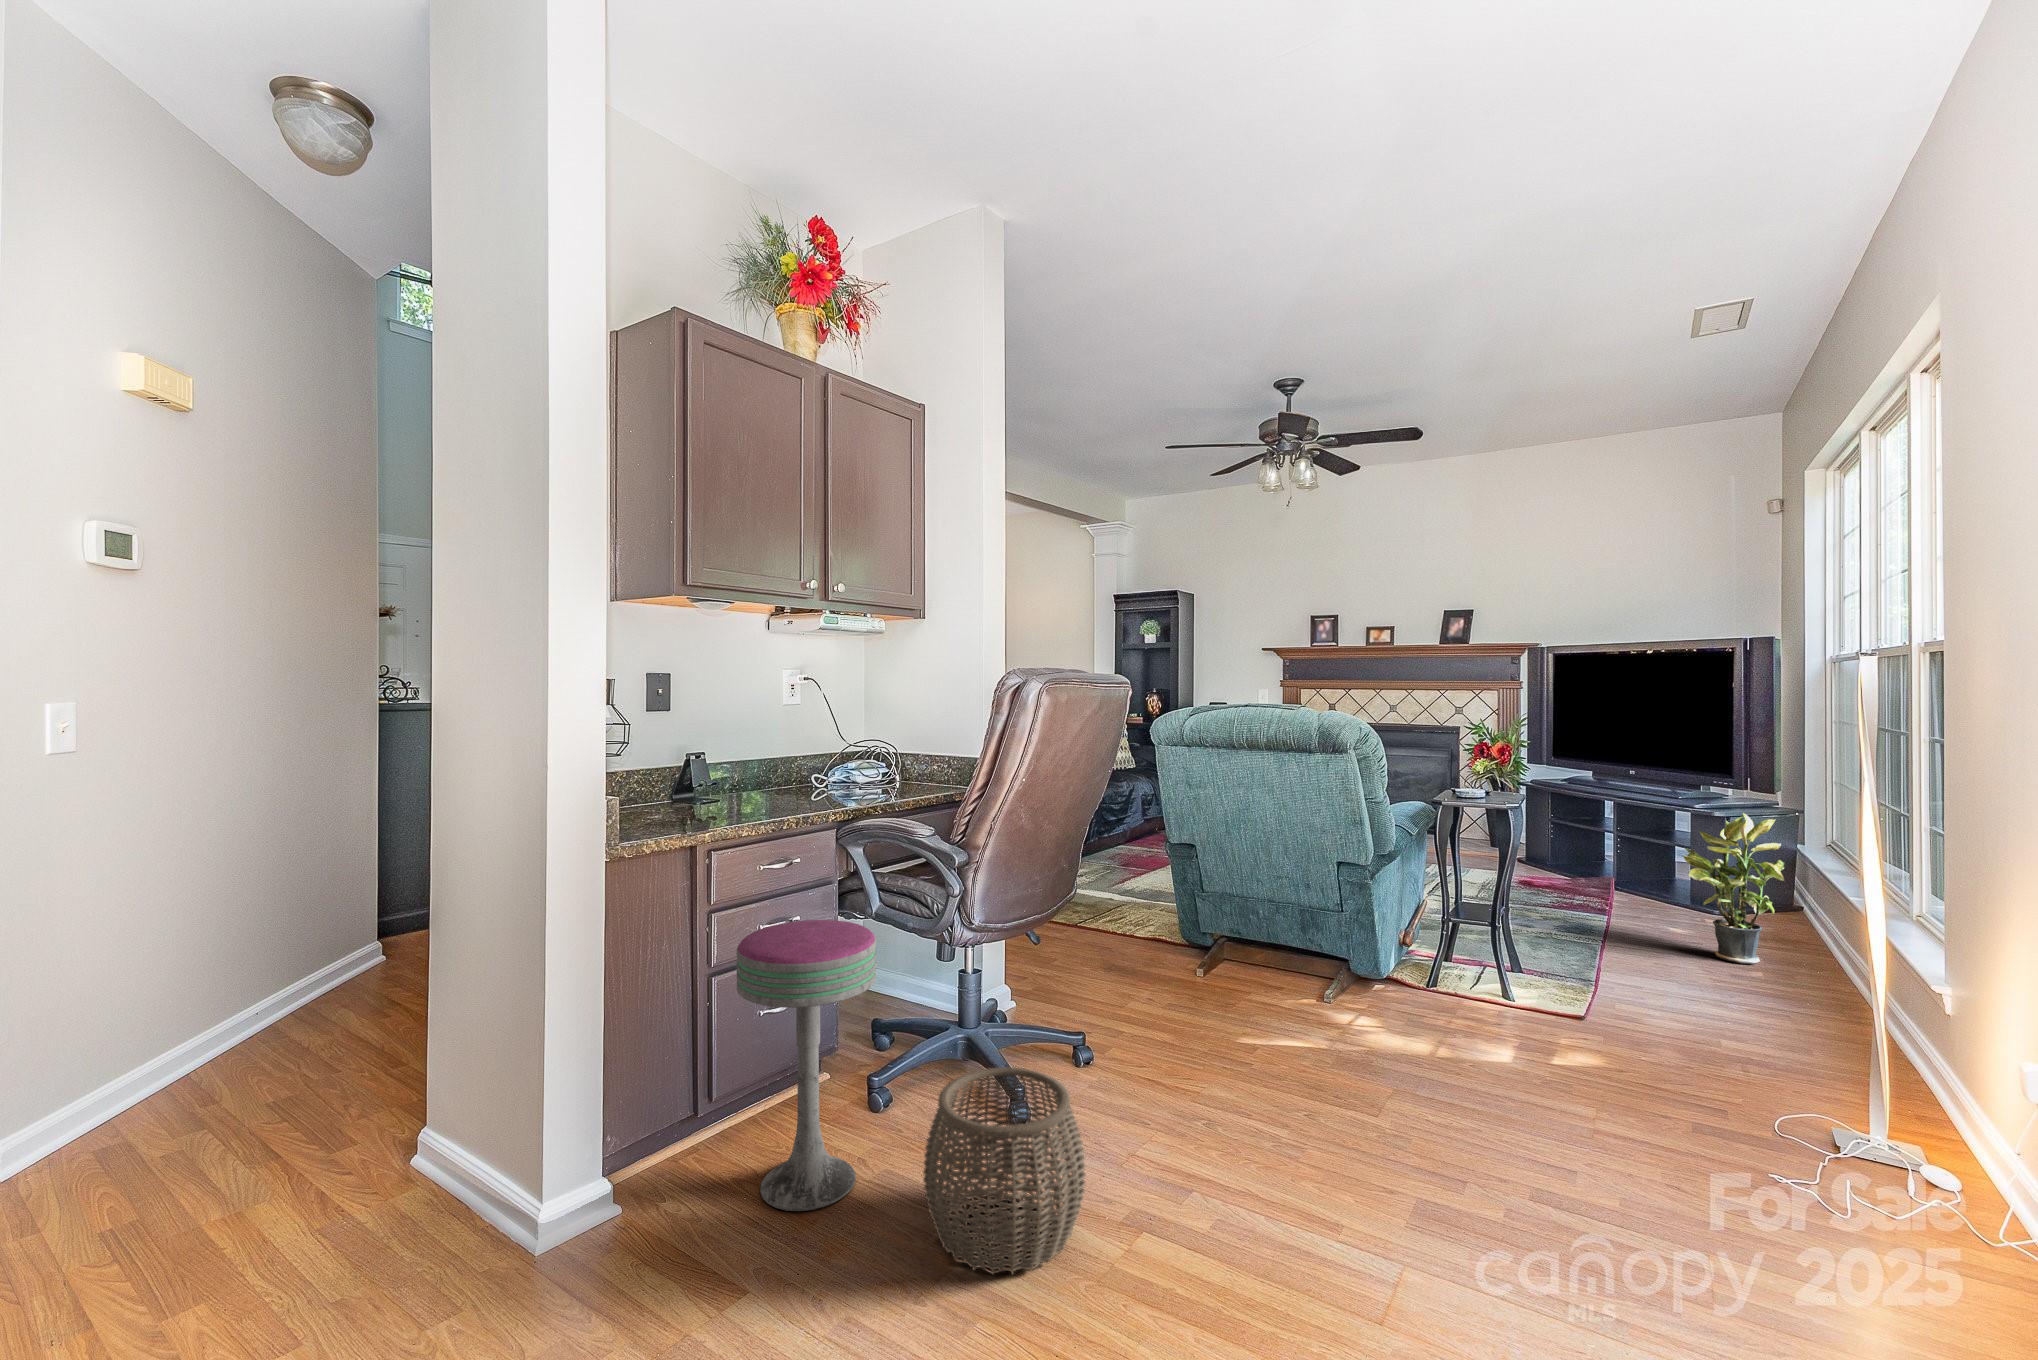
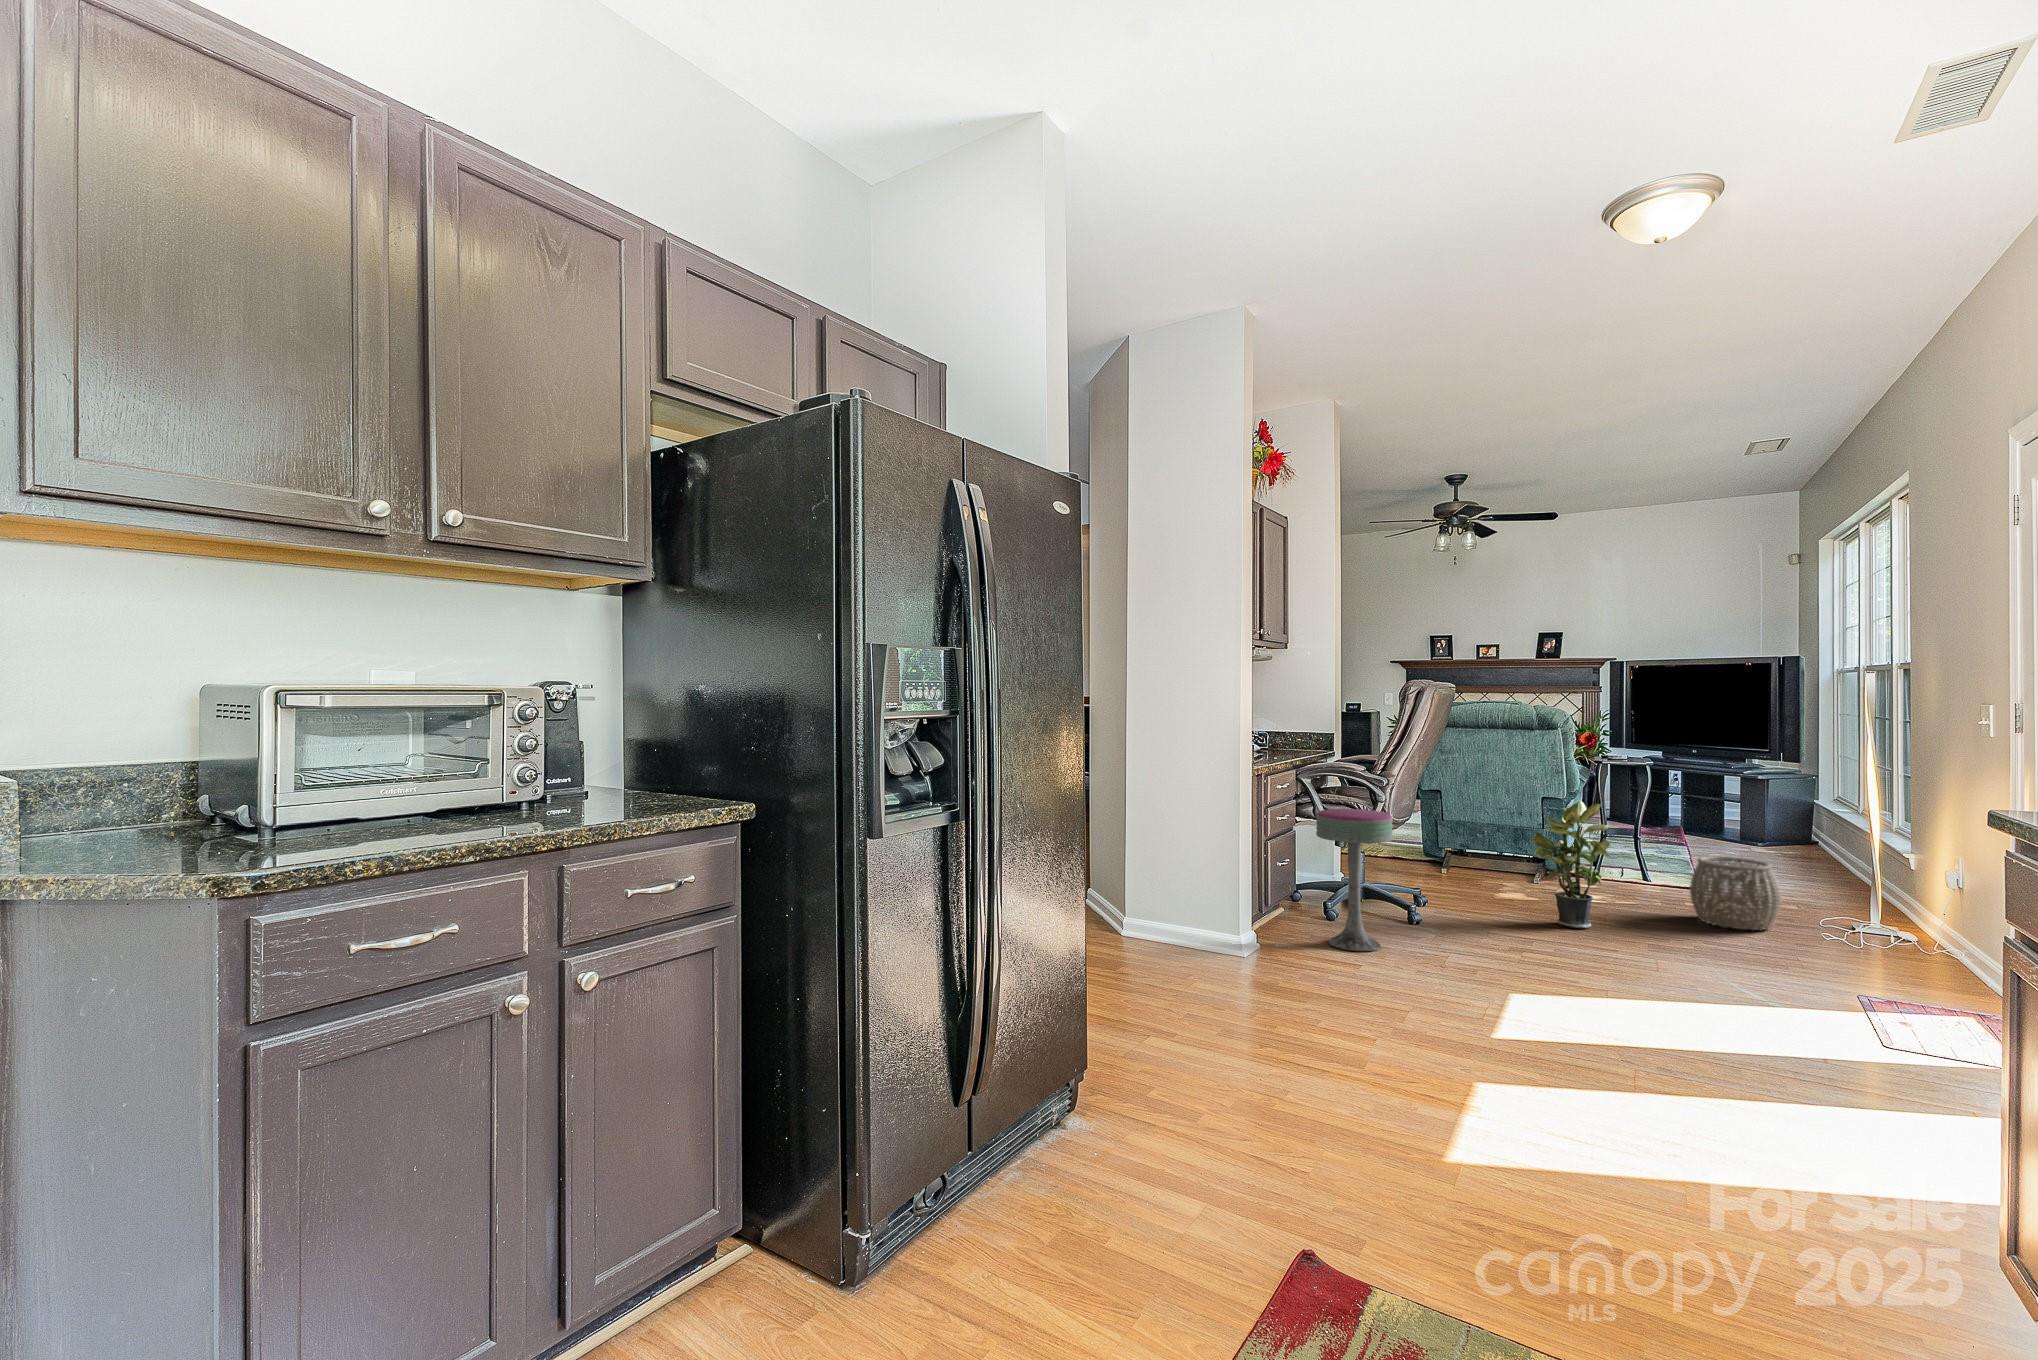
potted plant: present [1683,813,1785,963] -> present [1531,800,1611,928]
woven basket: present [923,1067,1086,1274] -> present [1690,857,1780,930]

